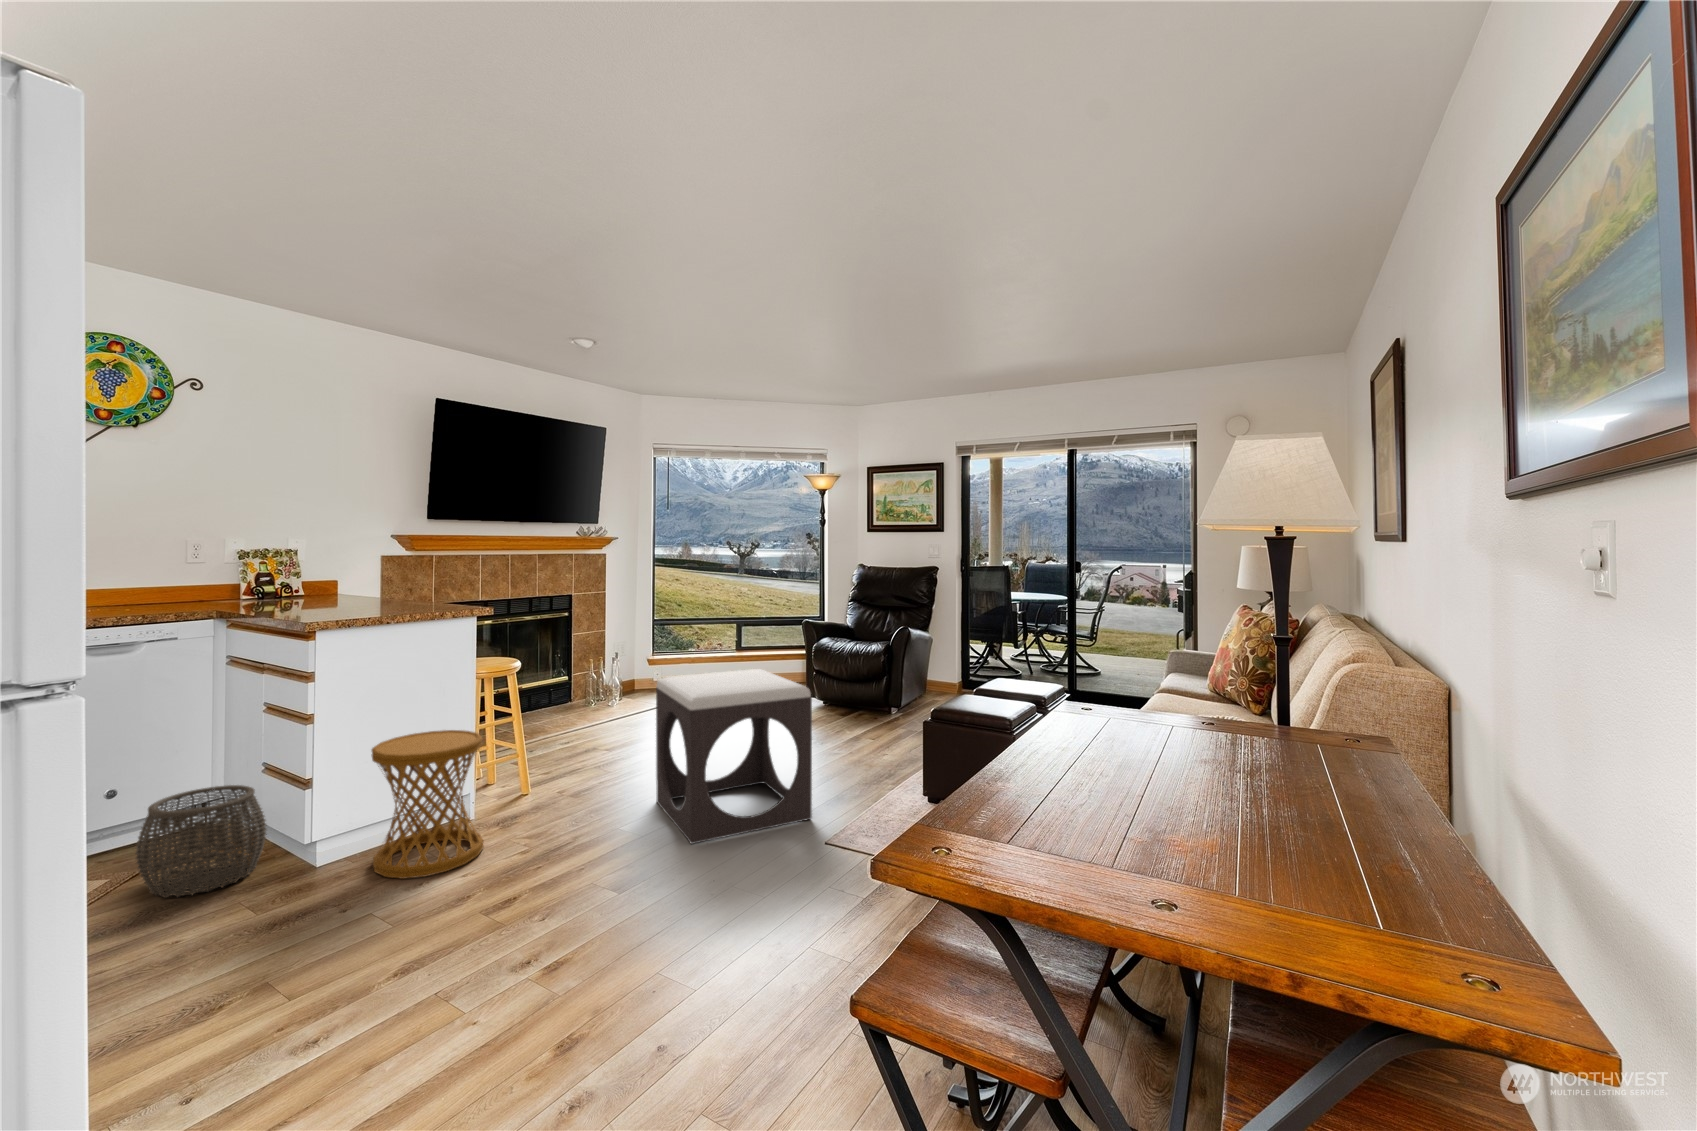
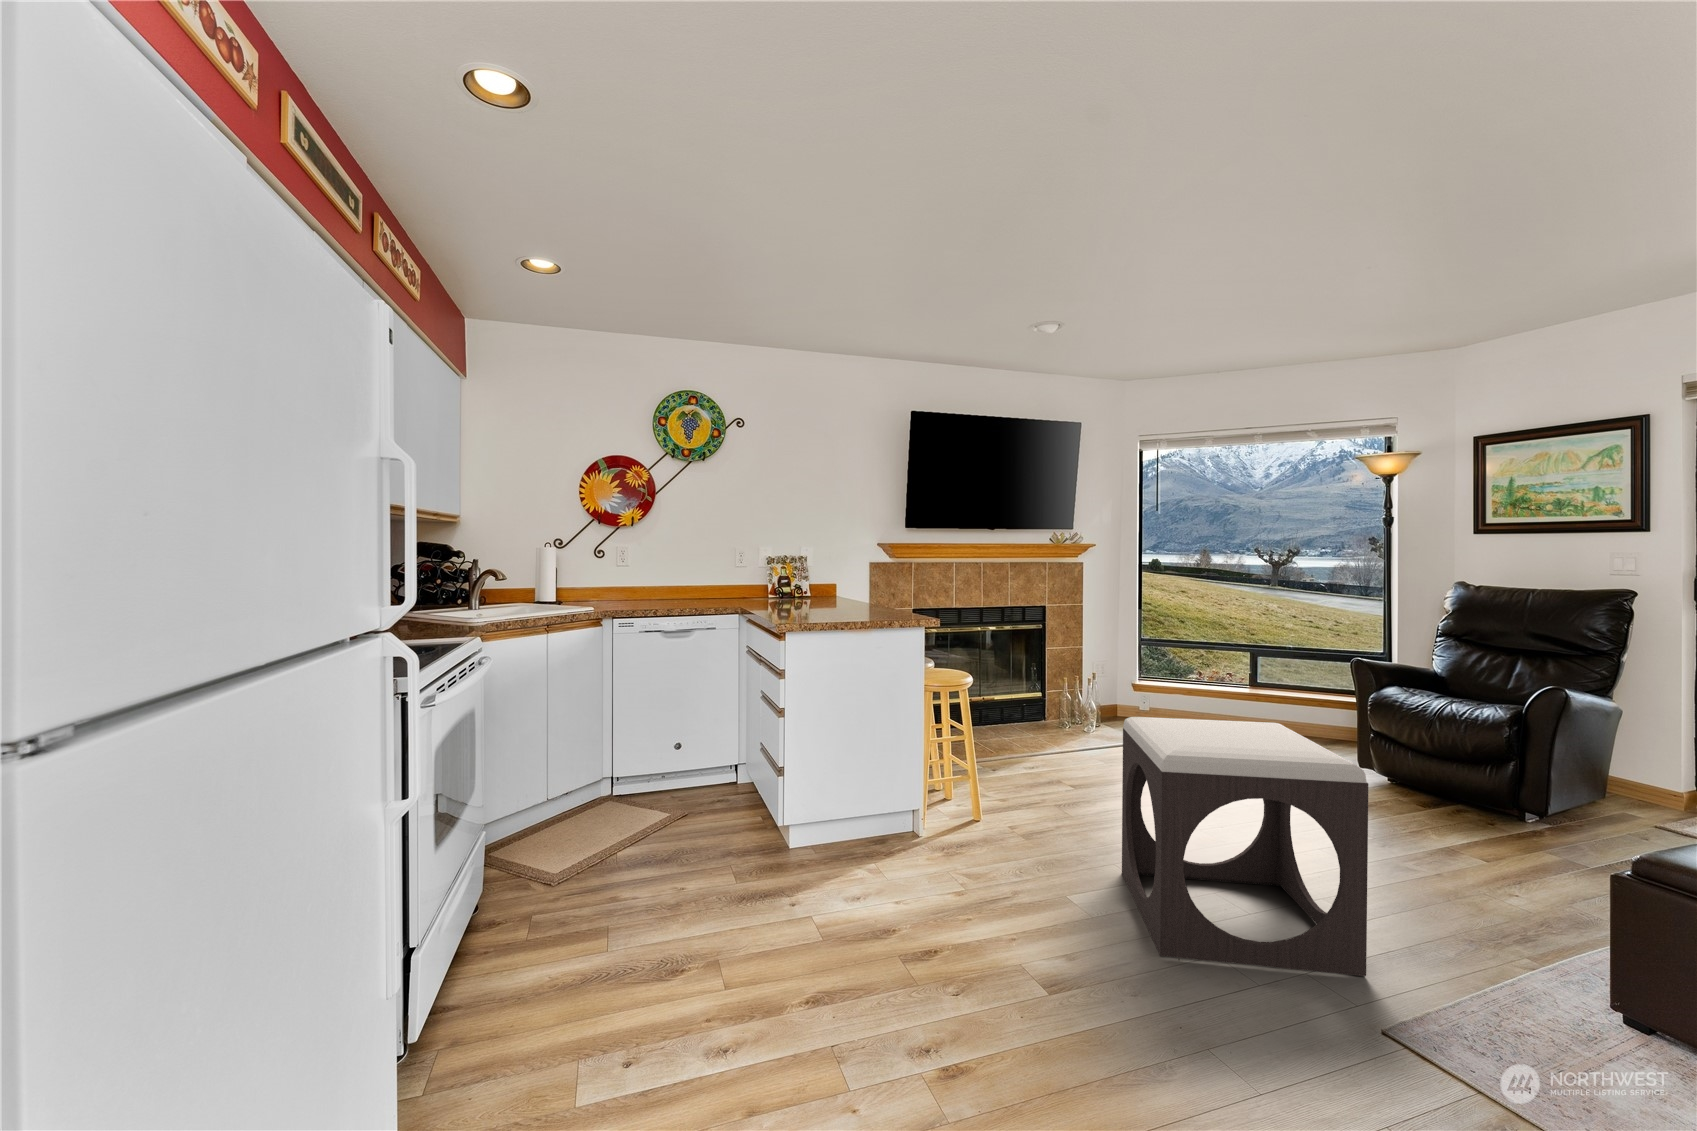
side table: present [372,730,484,879] -> none [821,740,921,896]
woven basket: present [136,785,267,897] -> none [666,759,752,853]

